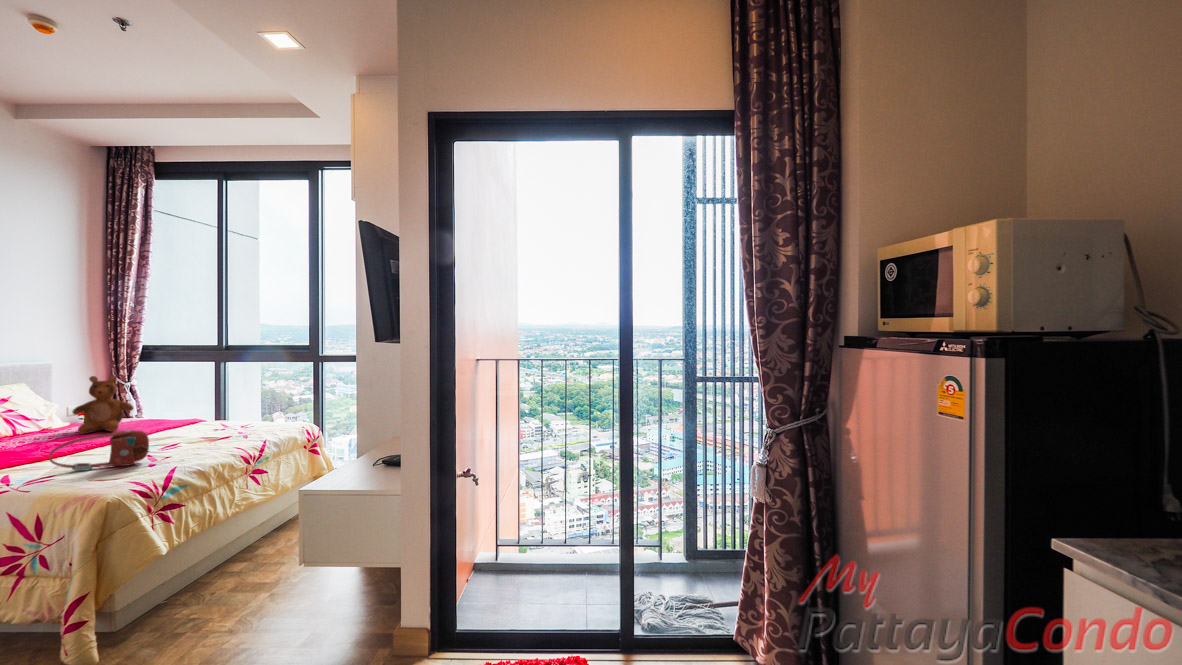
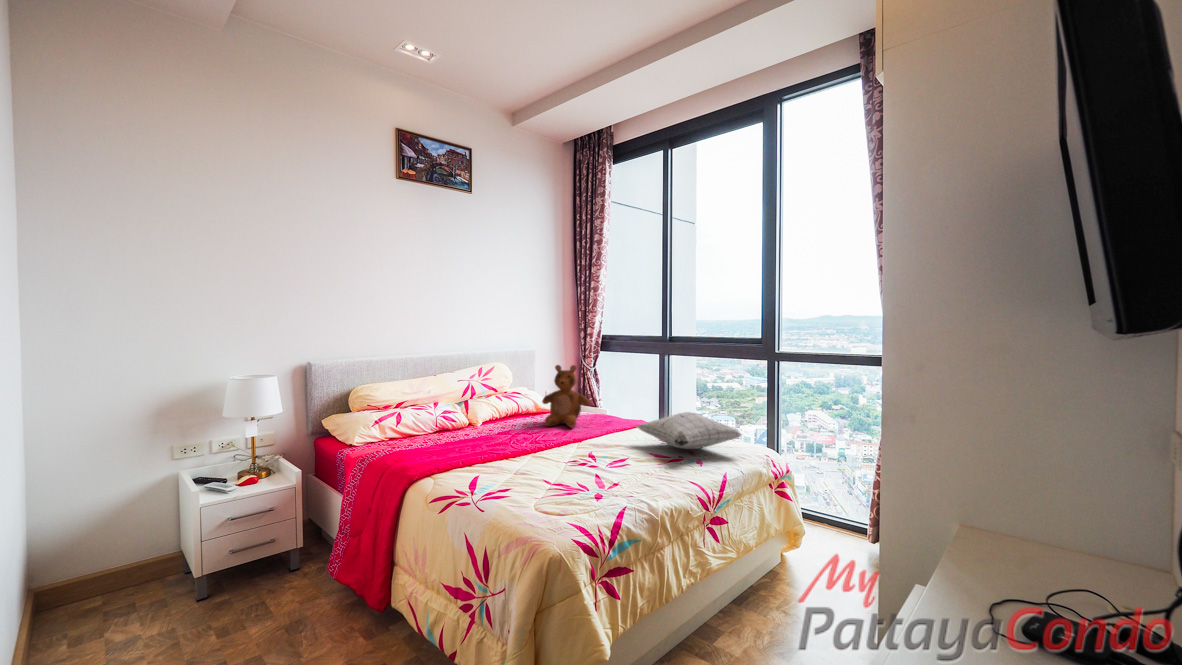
pillow: none [187,403,284,432] -> present [636,412,742,449]
handbag: present [49,430,149,471] -> none [503,442,596,490]

